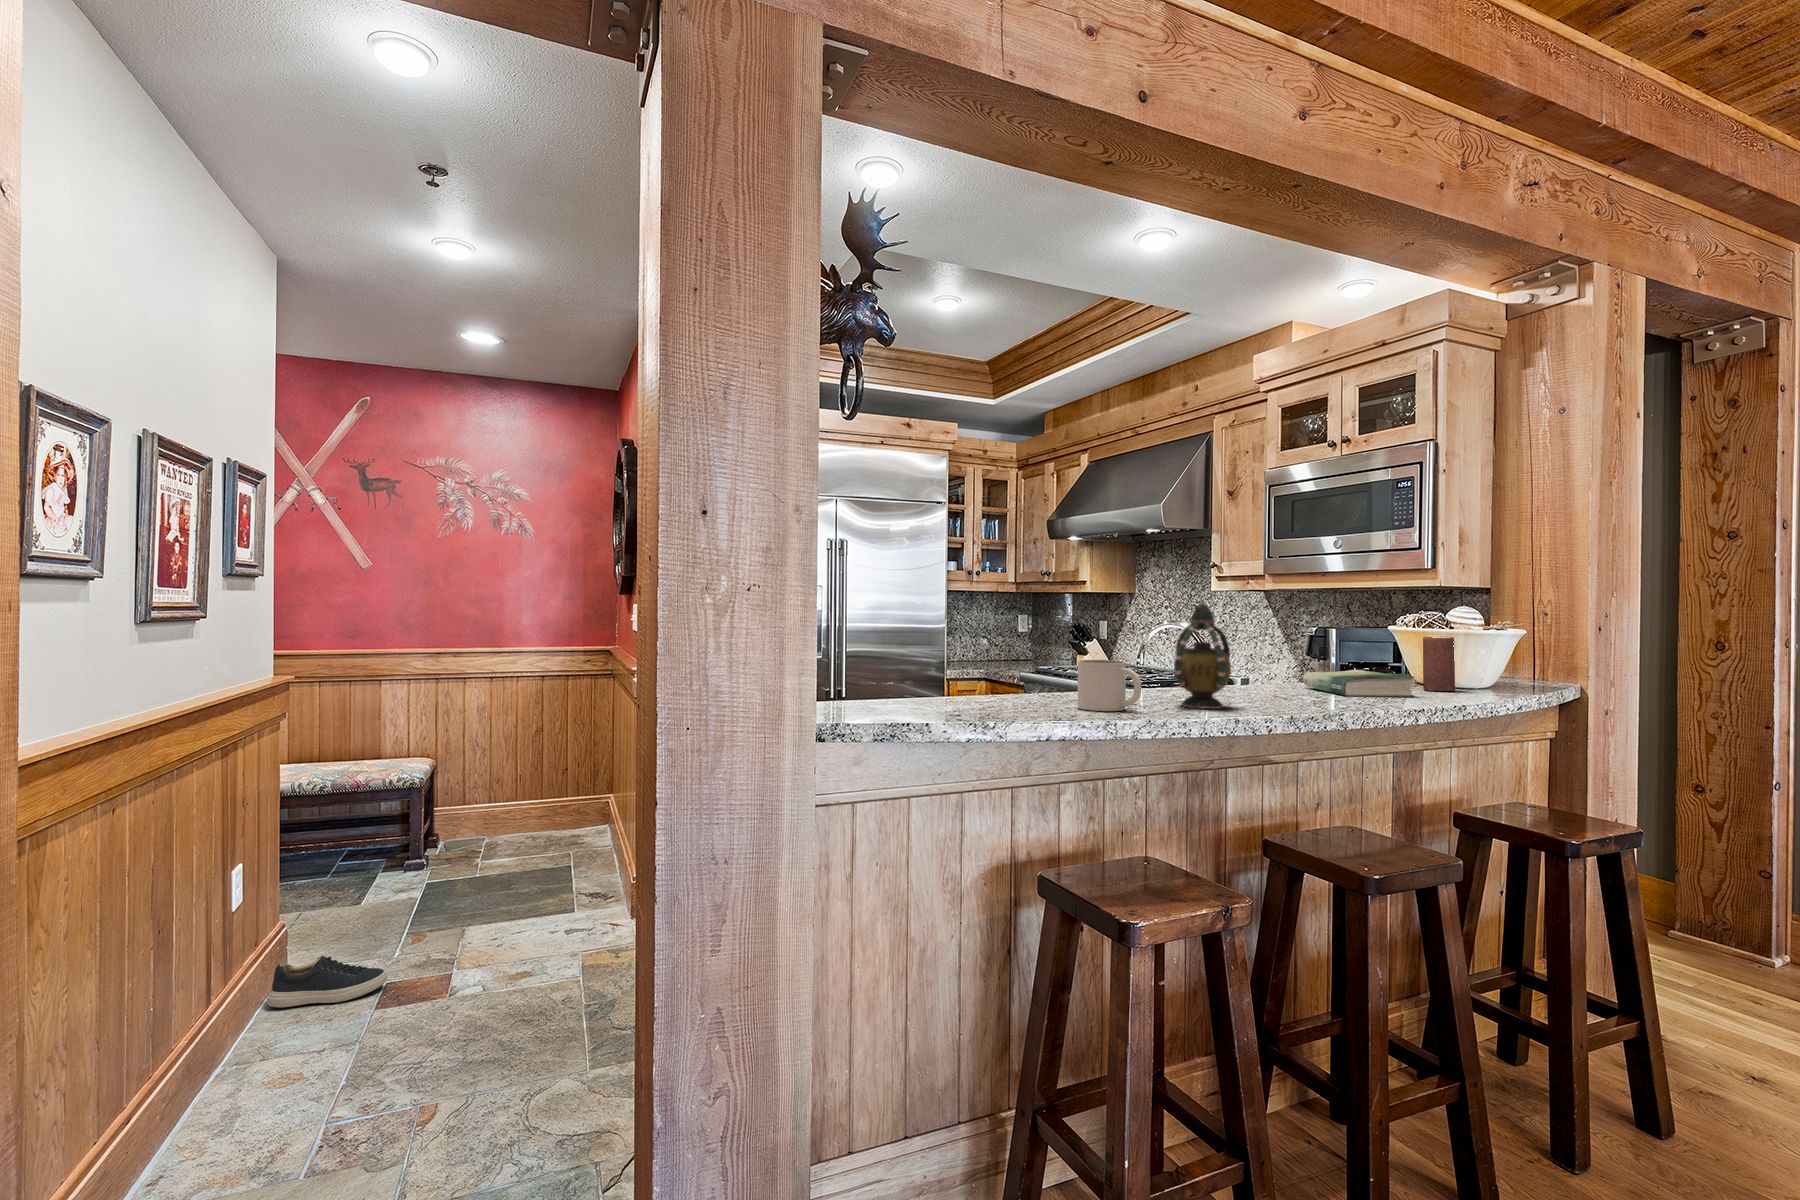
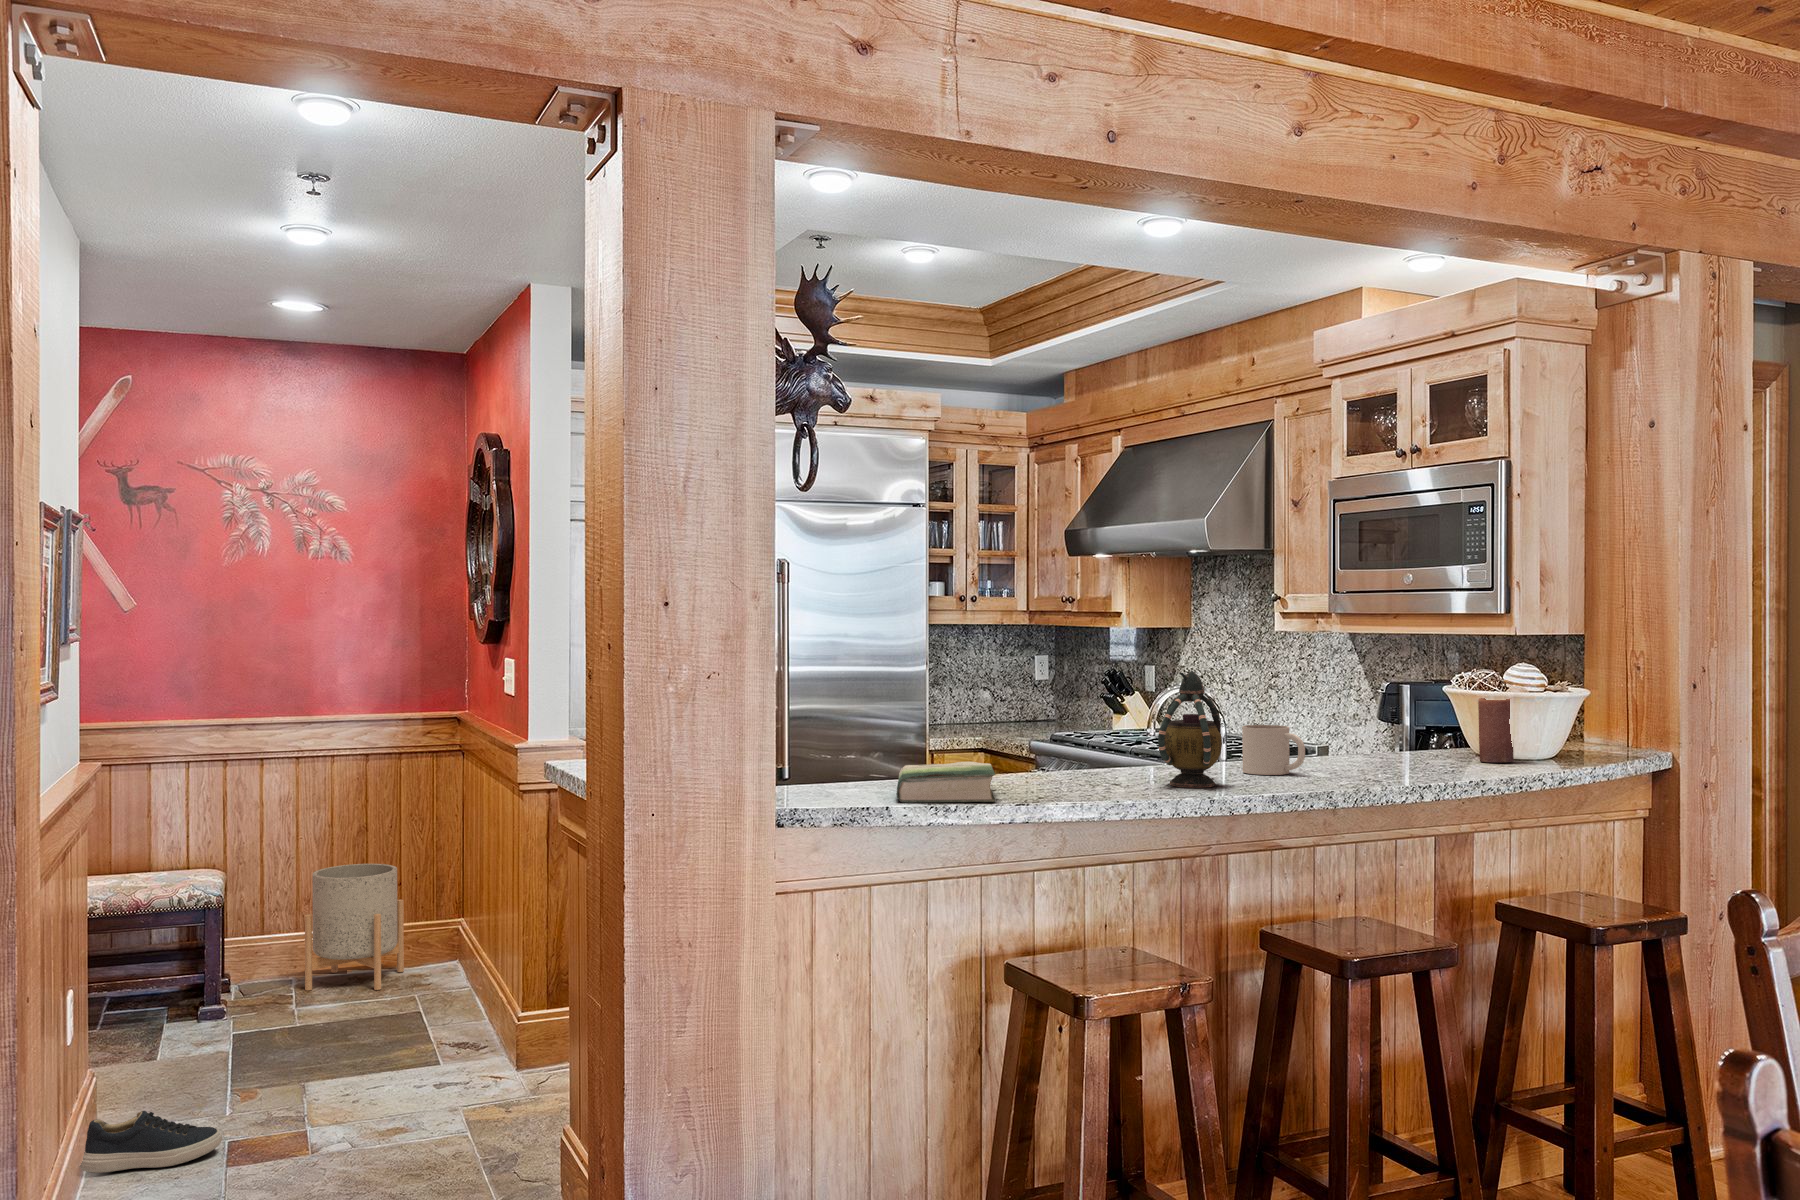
mug: present [1078,660,1141,711] -> present [1242,725,1305,775]
book: present [1303,670,1415,697] -> present [897,762,995,803]
planter: none [495,756,570,847] -> present [305,864,404,991]

